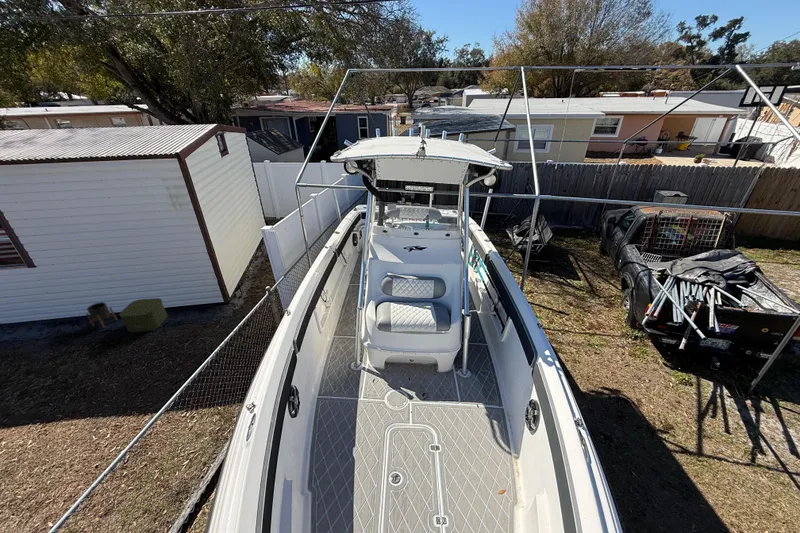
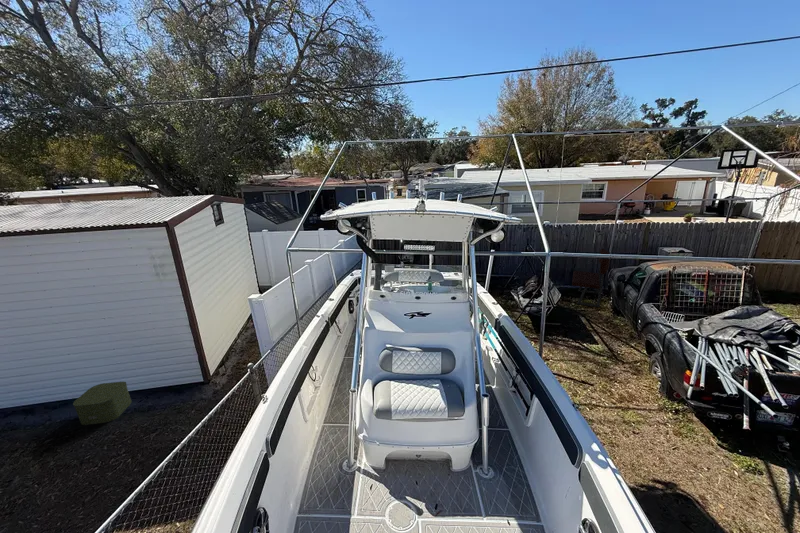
bench: none [567,190,607,246] -> present [572,249,611,307]
planter: present [87,302,117,328] -> none [34,389,72,421]

